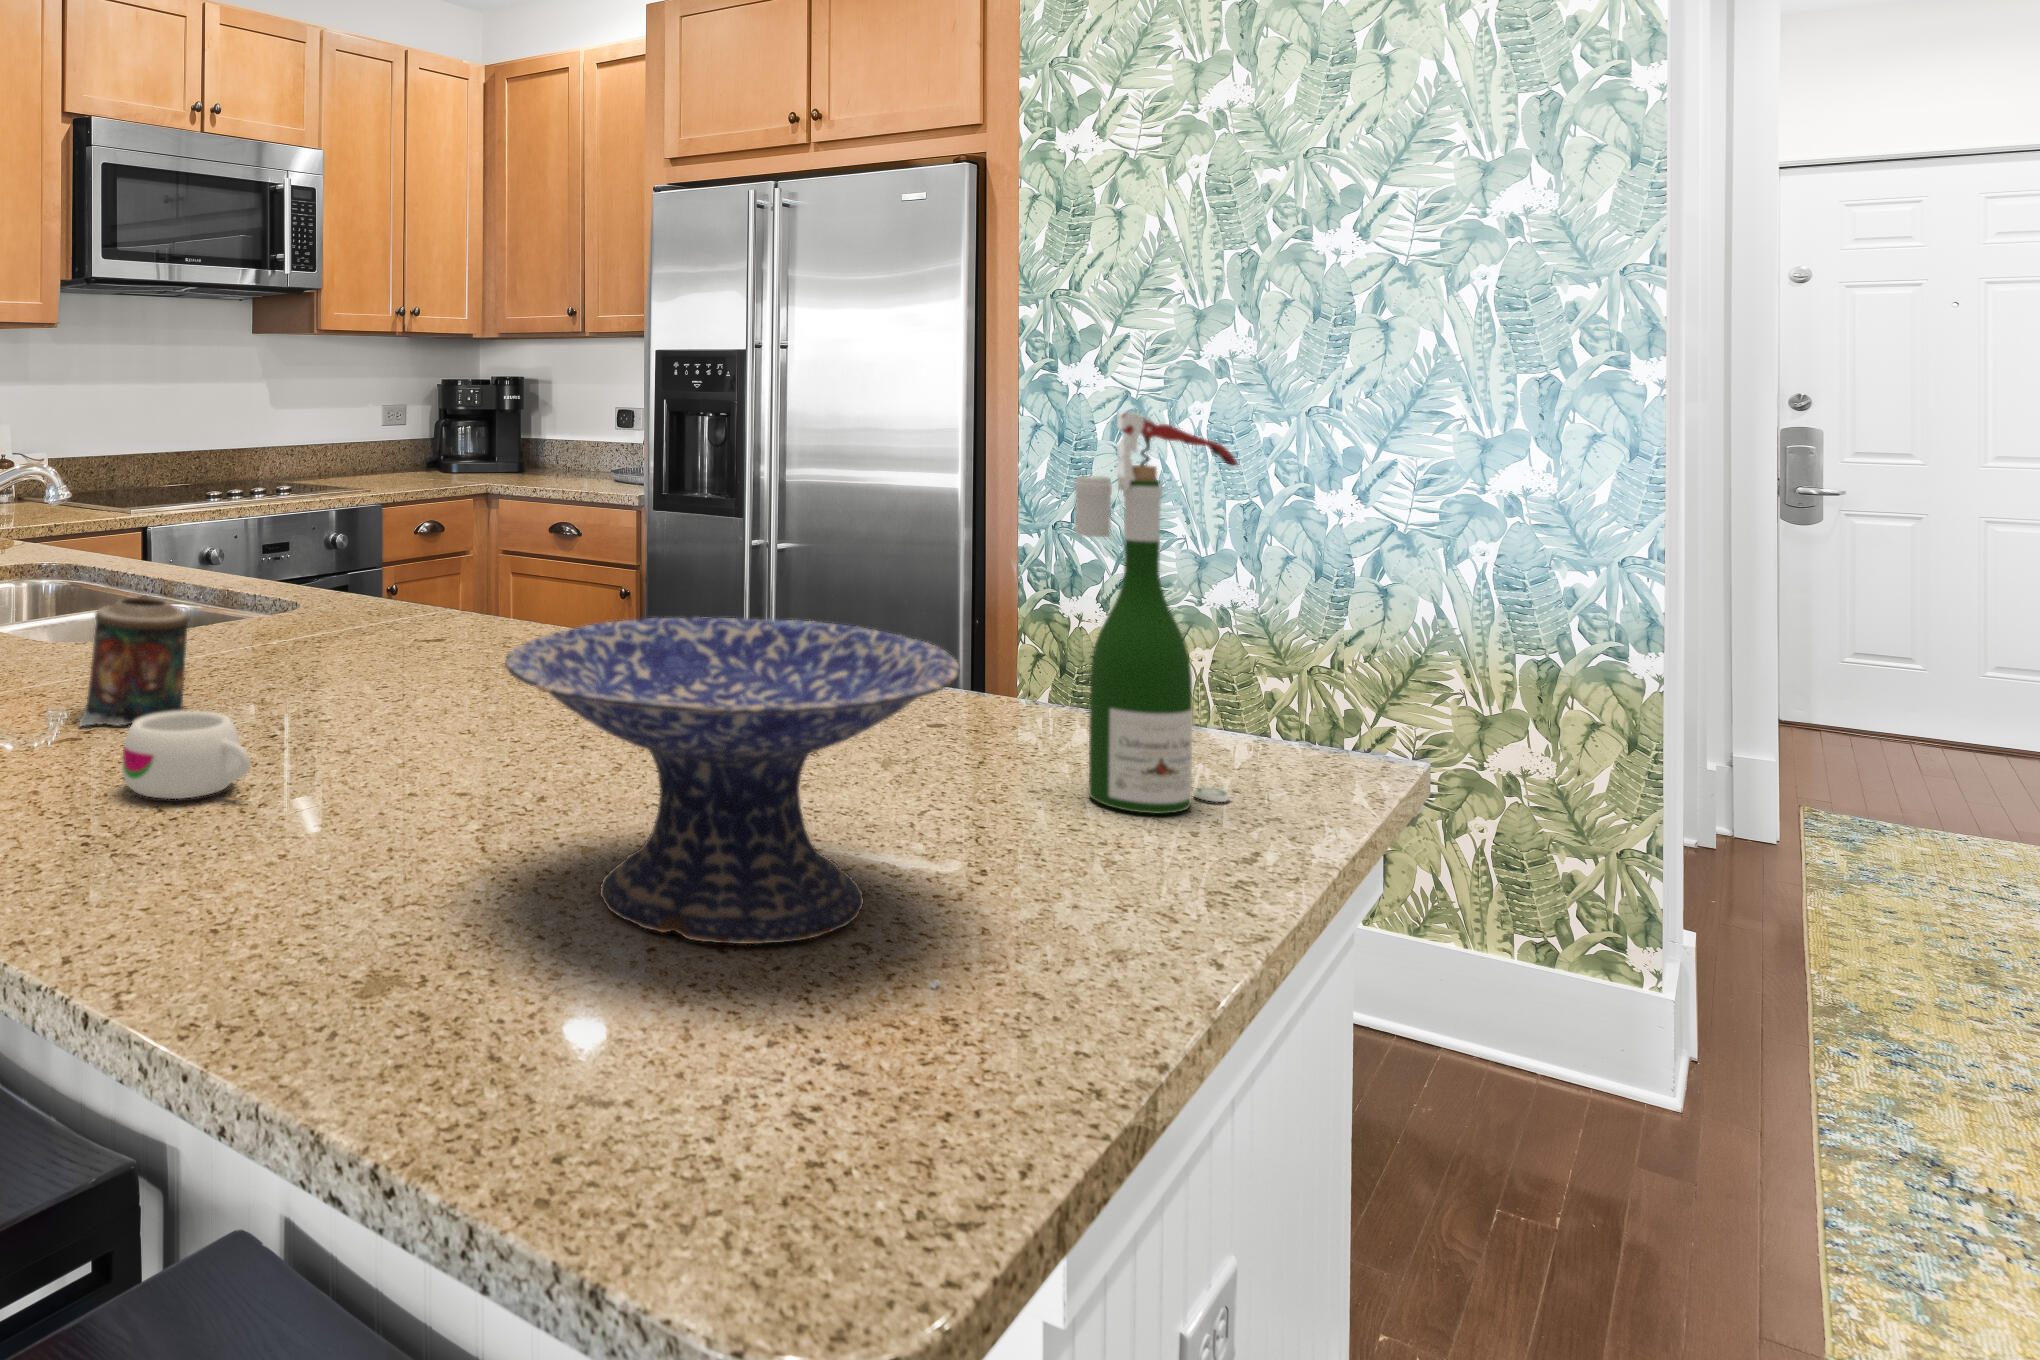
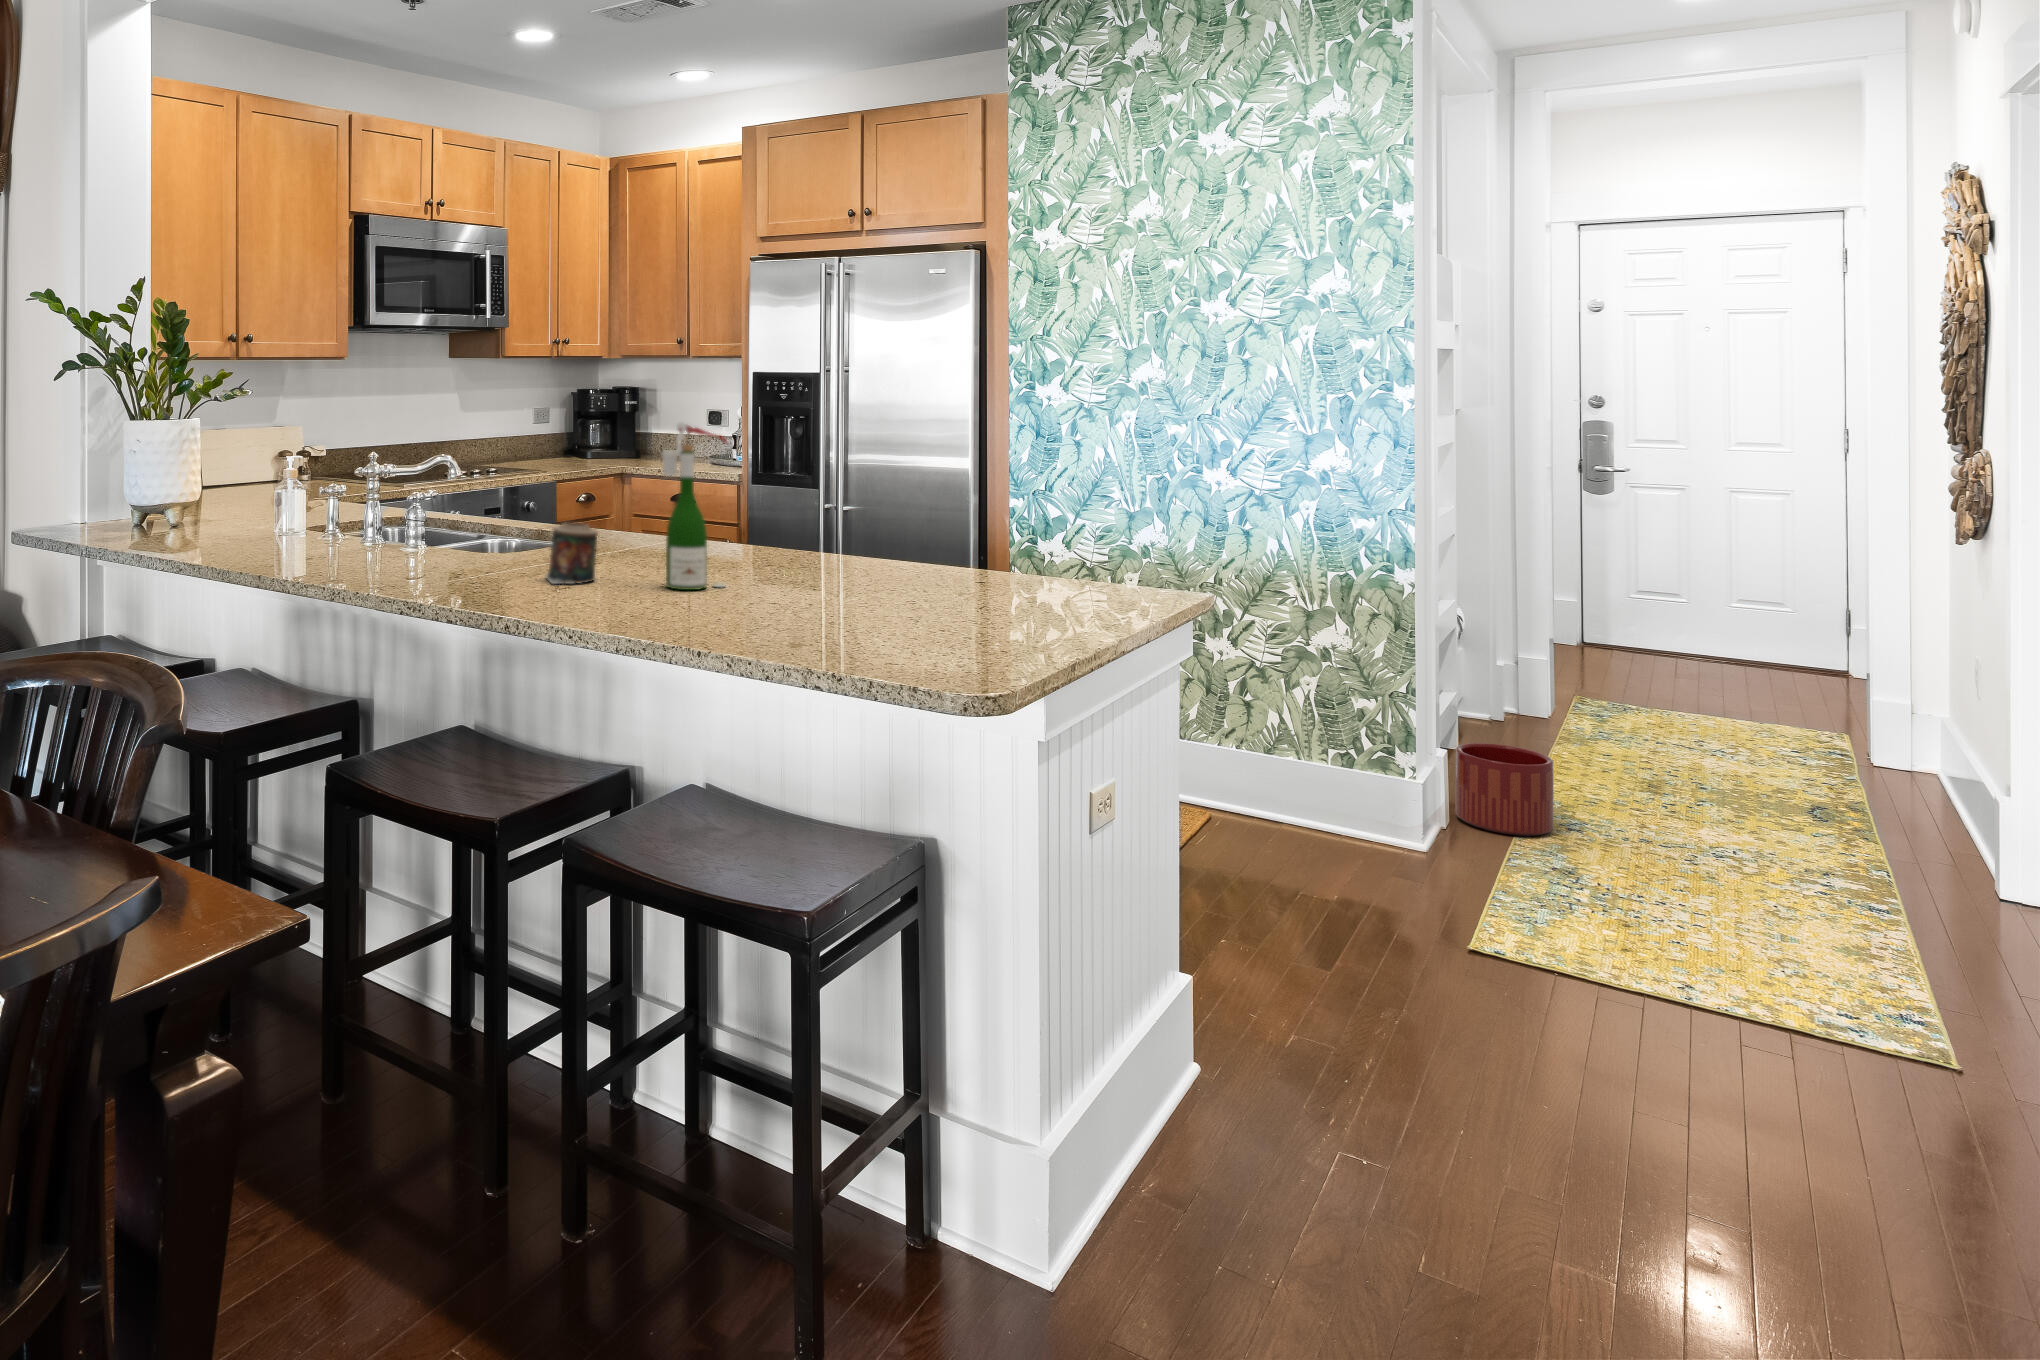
wine bottle: present [1075,412,1238,814] -> present [663,423,727,590]
decorative bowl: present [505,617,960,944] -> none [805,522,995,641]
mug: present [122,711,250,799] -> none [606,570,669,606]
planter: none [1710,921,1874,1080] -> present [1455,743,1553,836]

